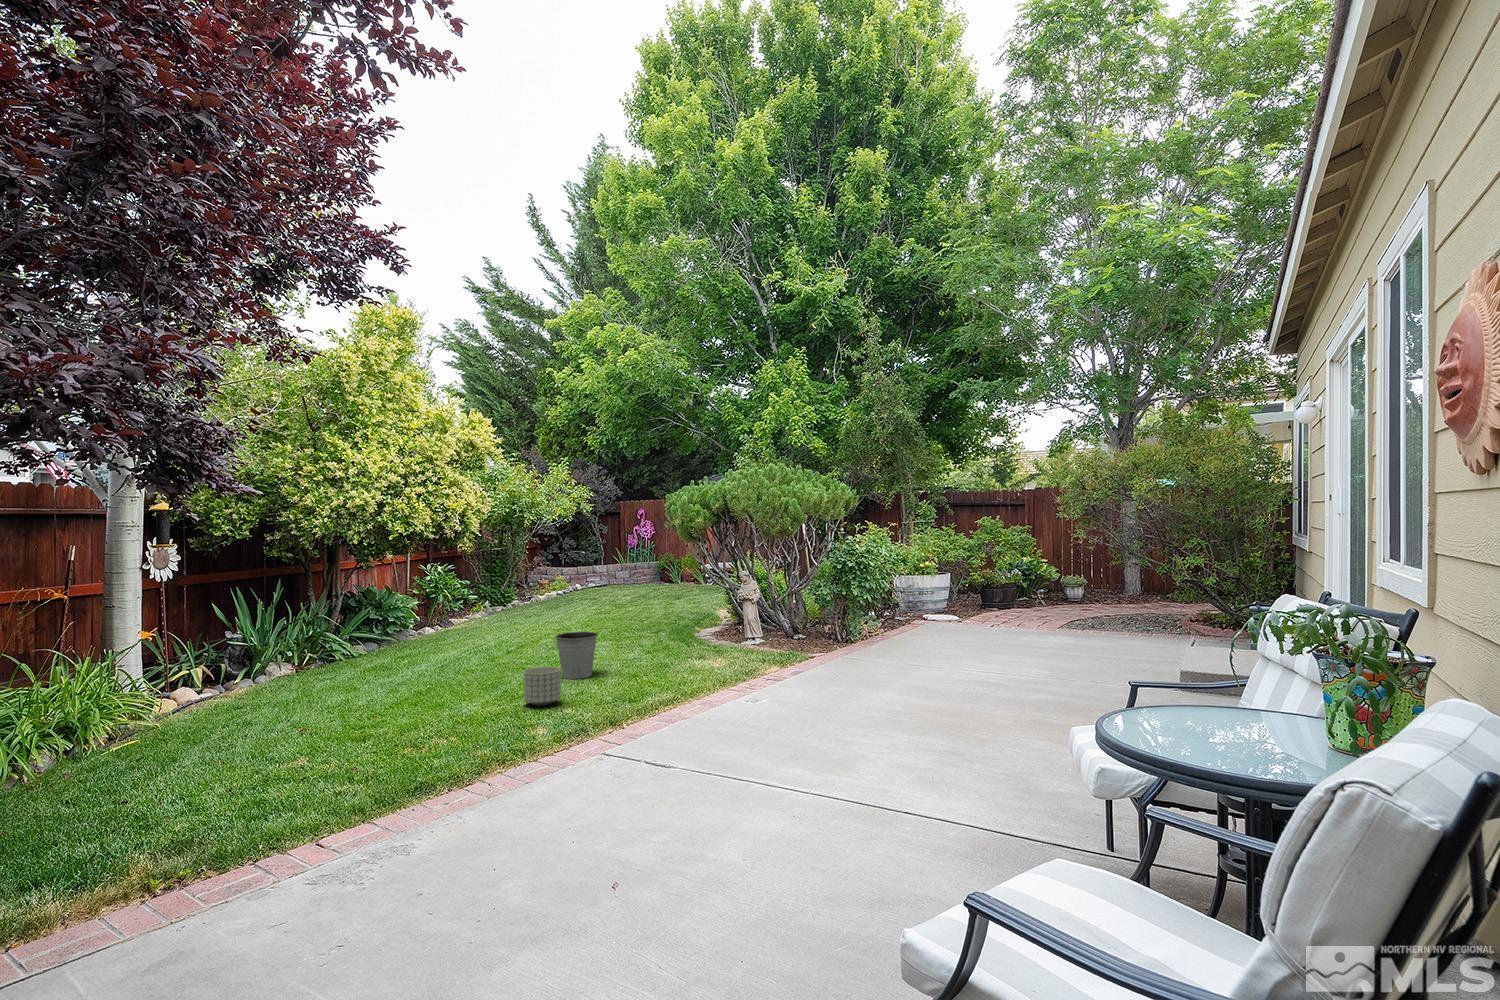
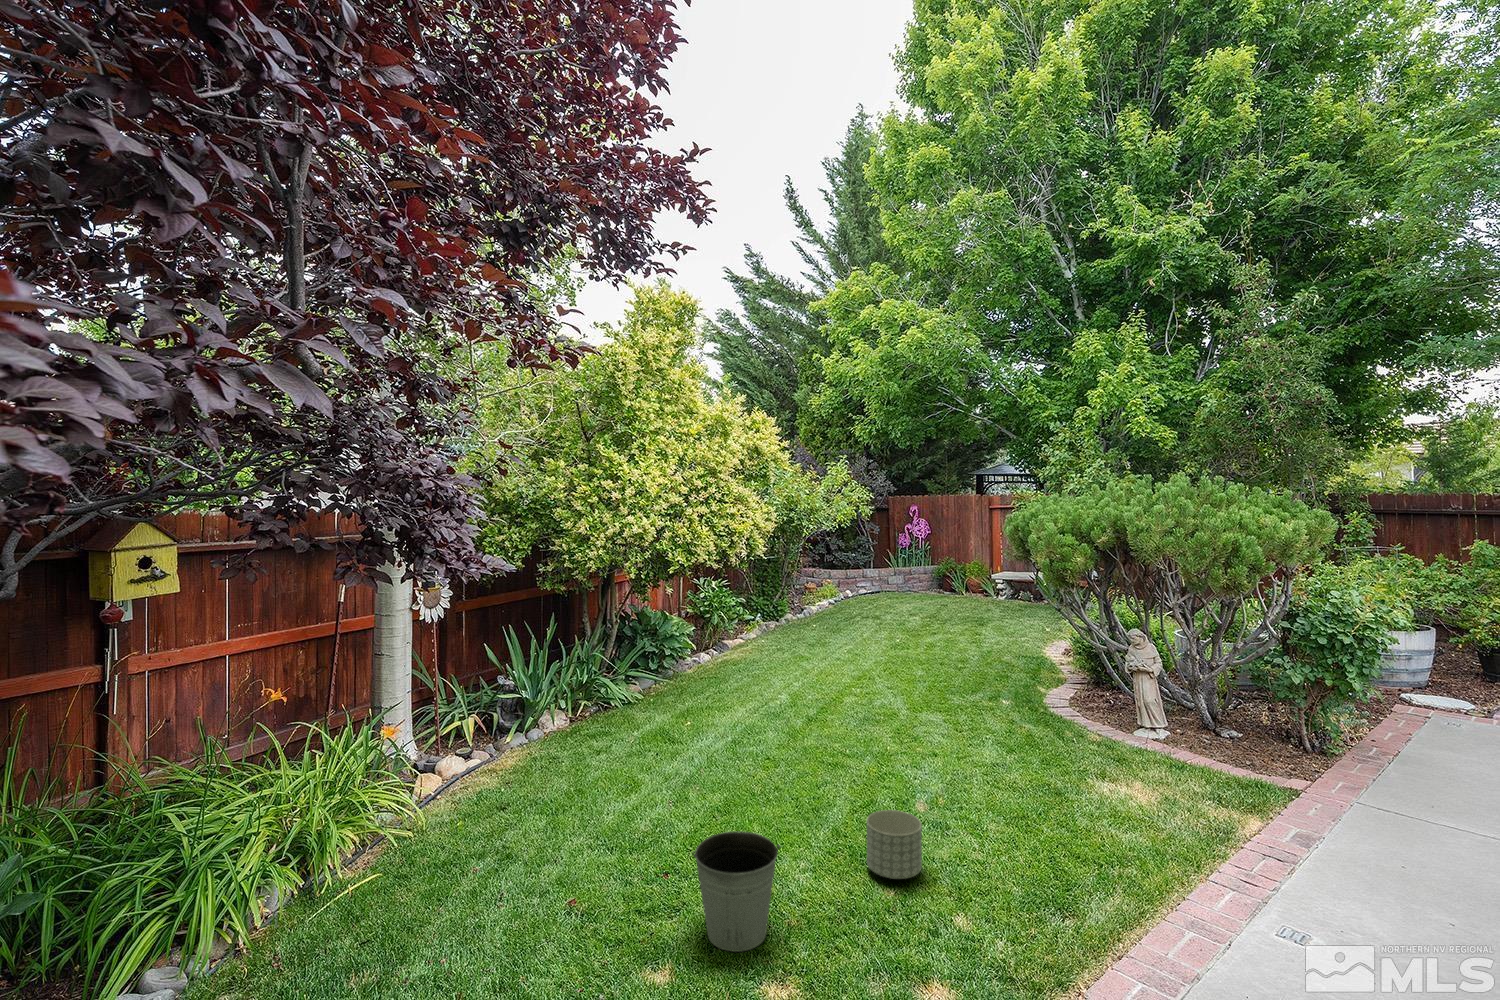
bucket: present [554,632,598,679] -> present [692,832,780,952]

